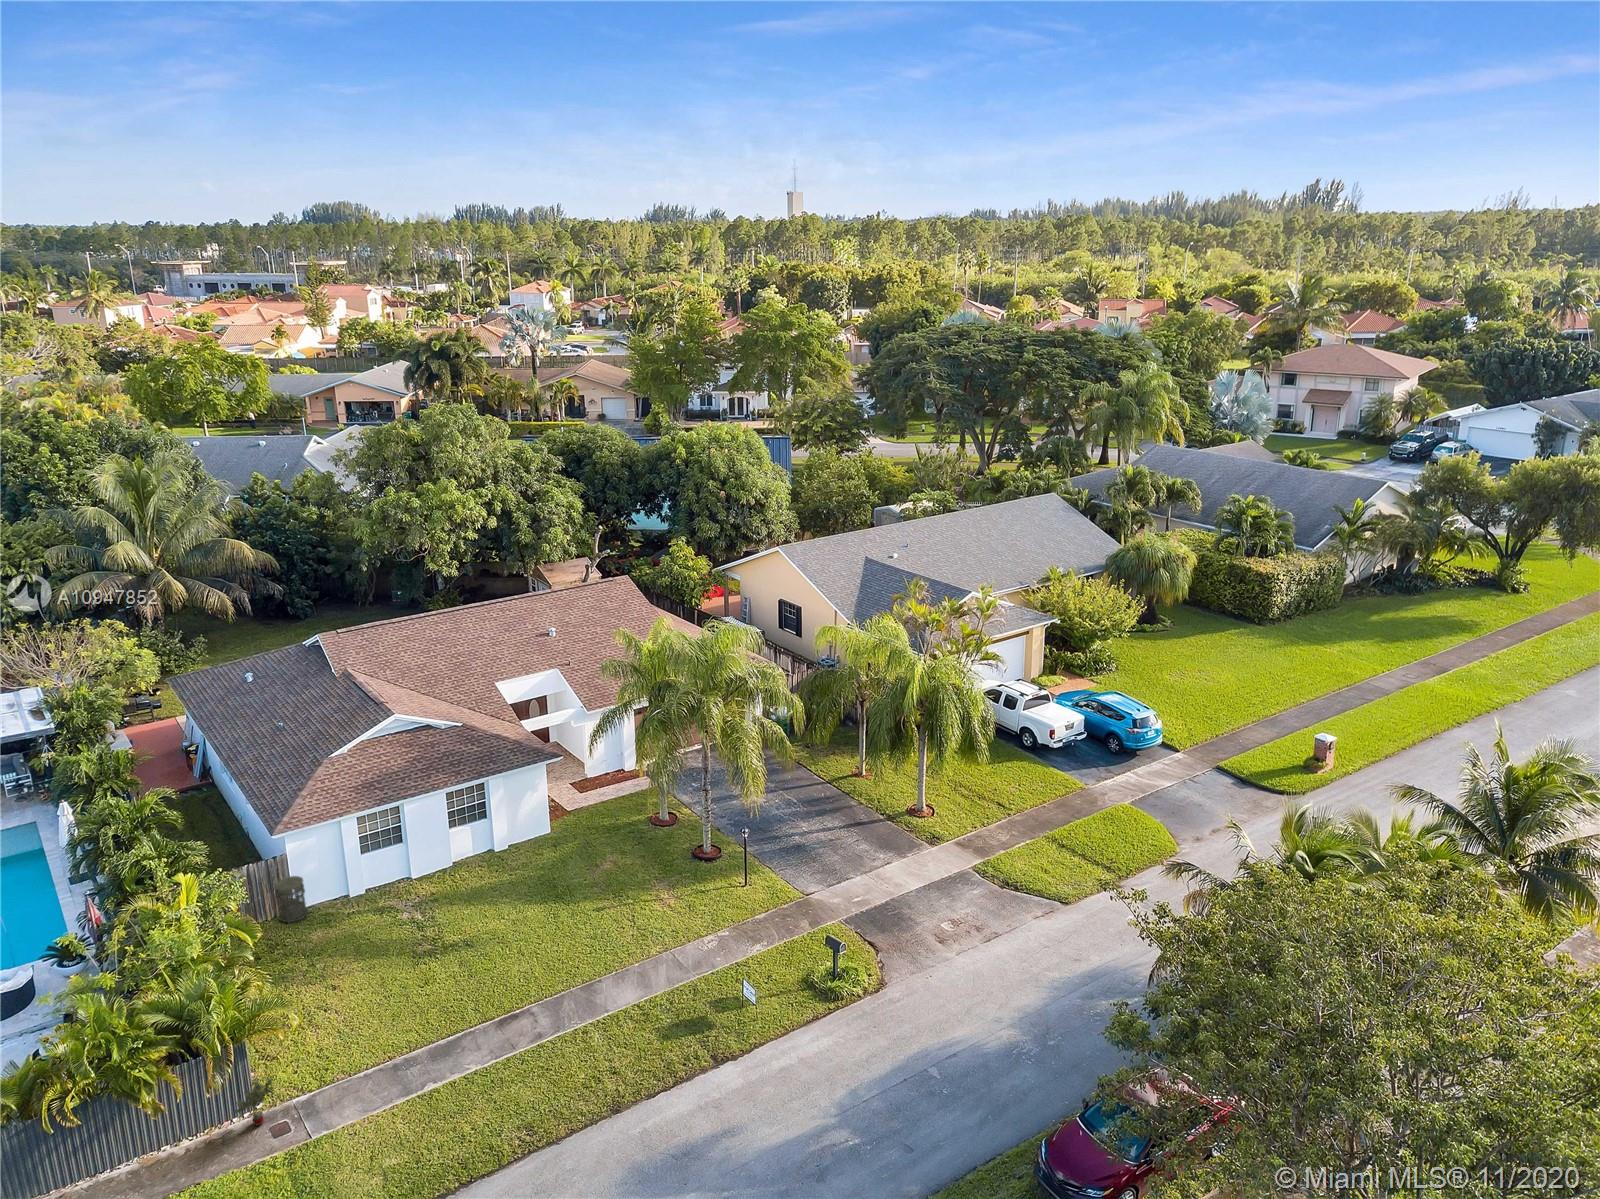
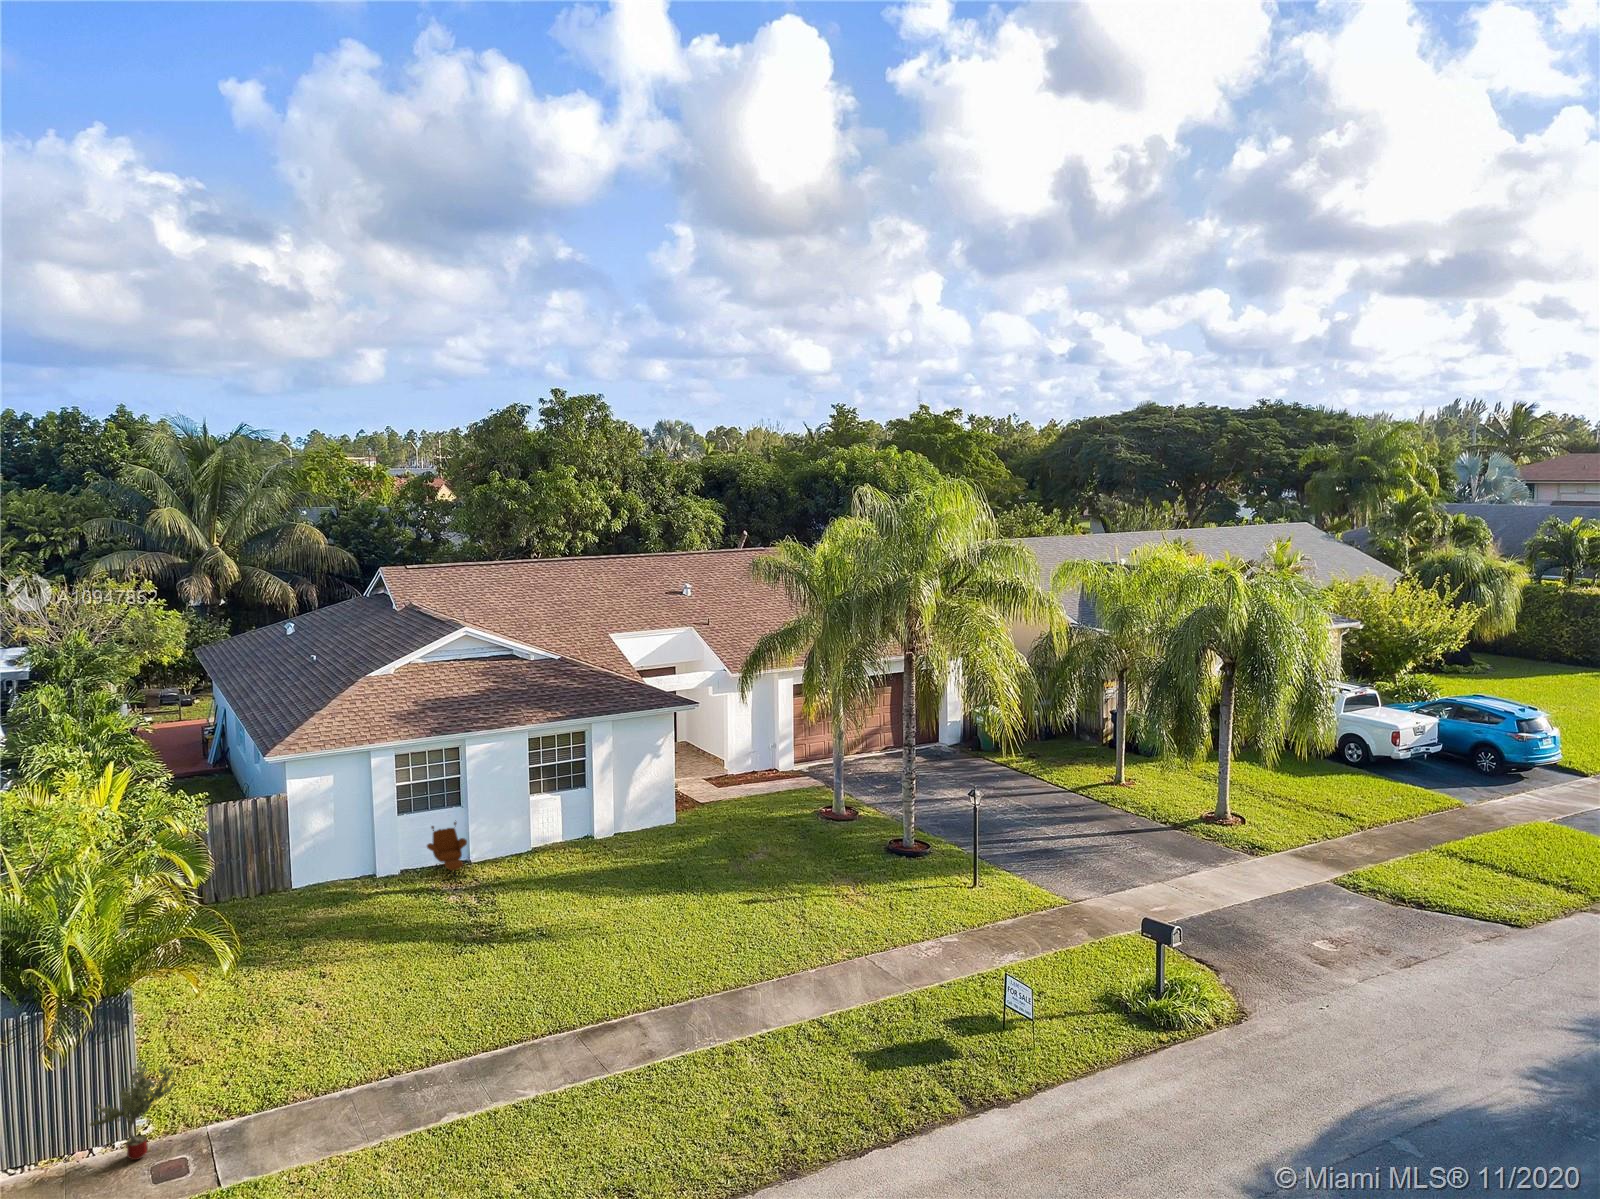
lounge chair: none [381,853,411,900] -> present [427,822,467,879]
trash can: present [275,876,308,924] -> none [269,832,315,903]

